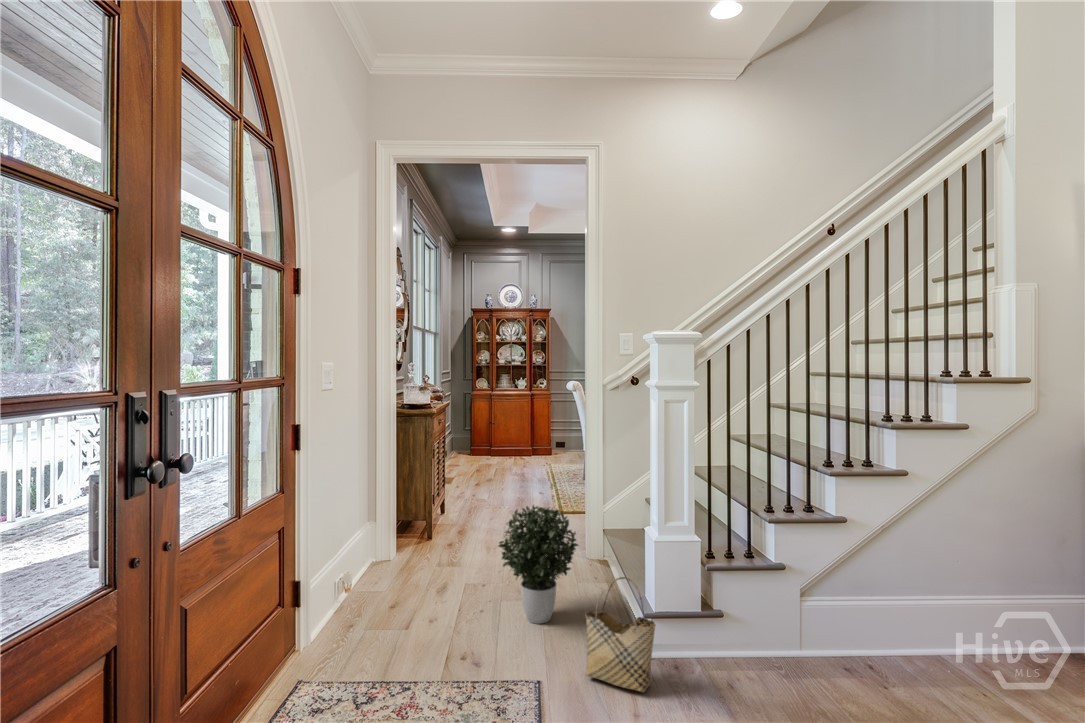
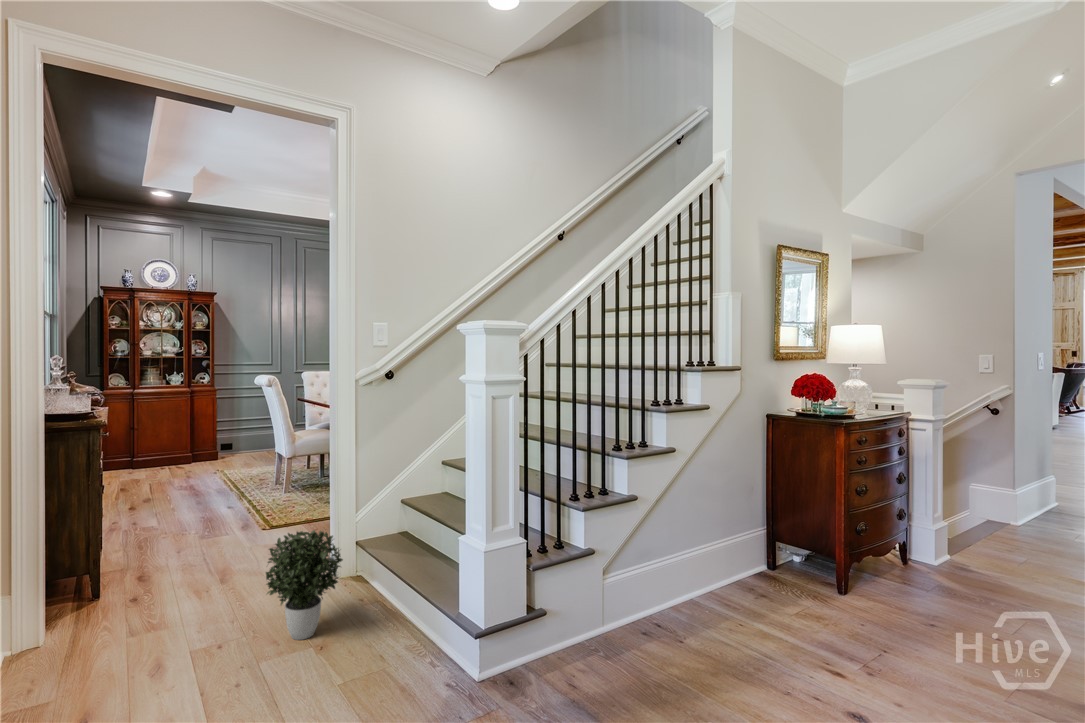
woven basket: present [585,577,656,692] -> none [370,579,430,667]

